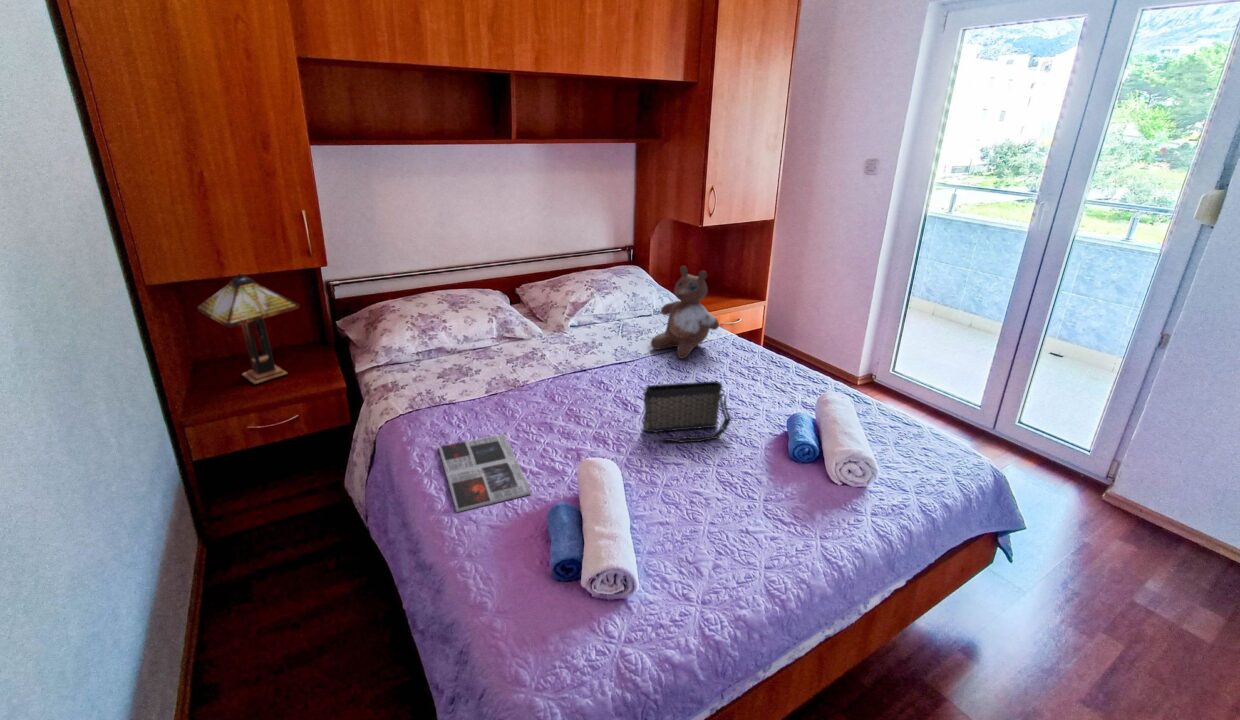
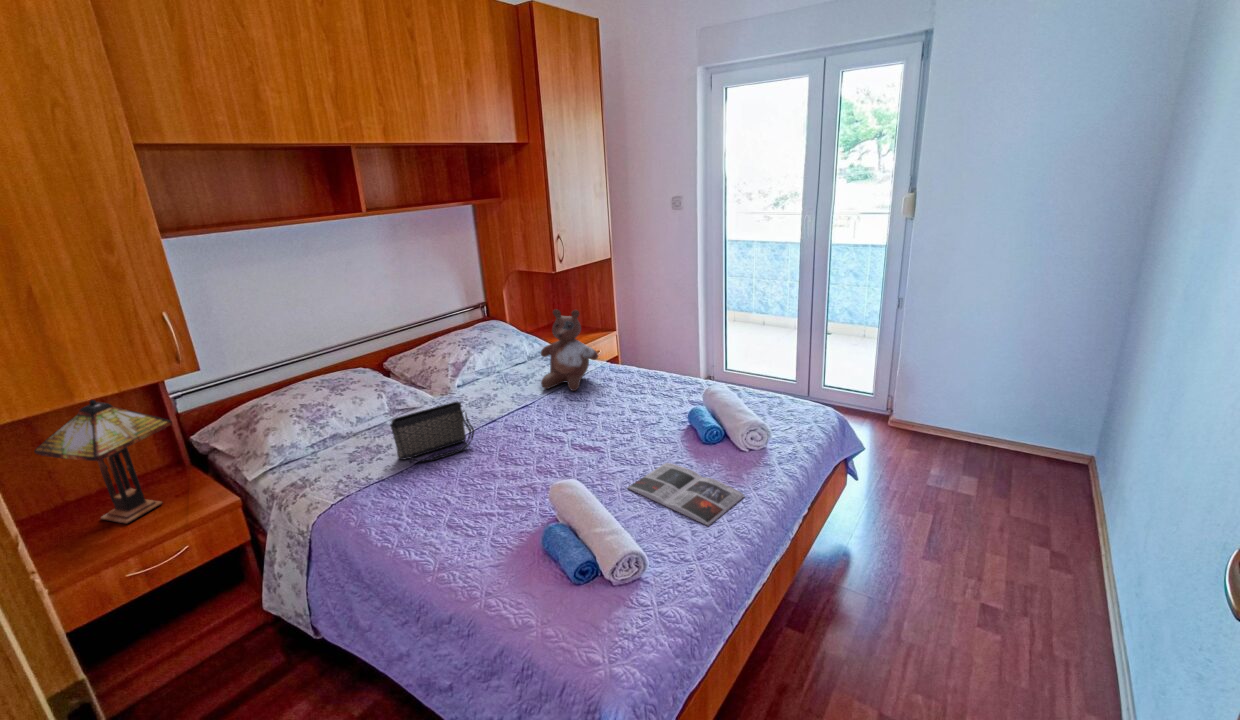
handbag: present [643,381,731,443] -> present [390,402,474,462]
magazine: present [439,434,531,512] -> present [628,463,744,526]

